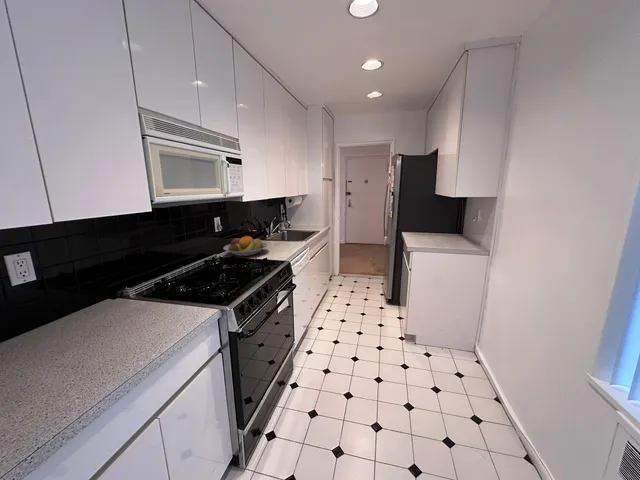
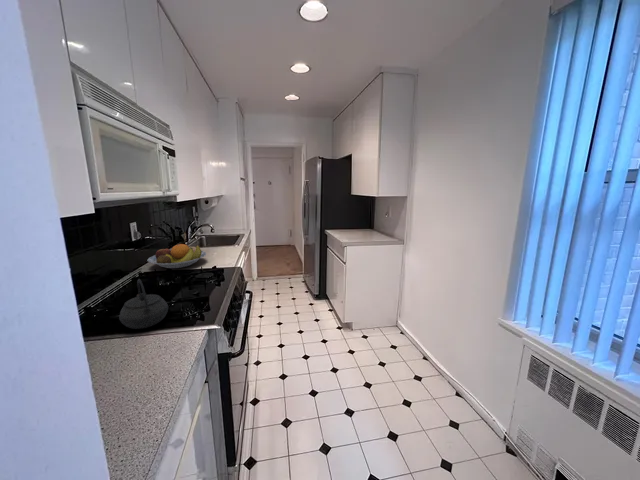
kettle: none [171,260,206,297] -> present [119,279,168,329]

